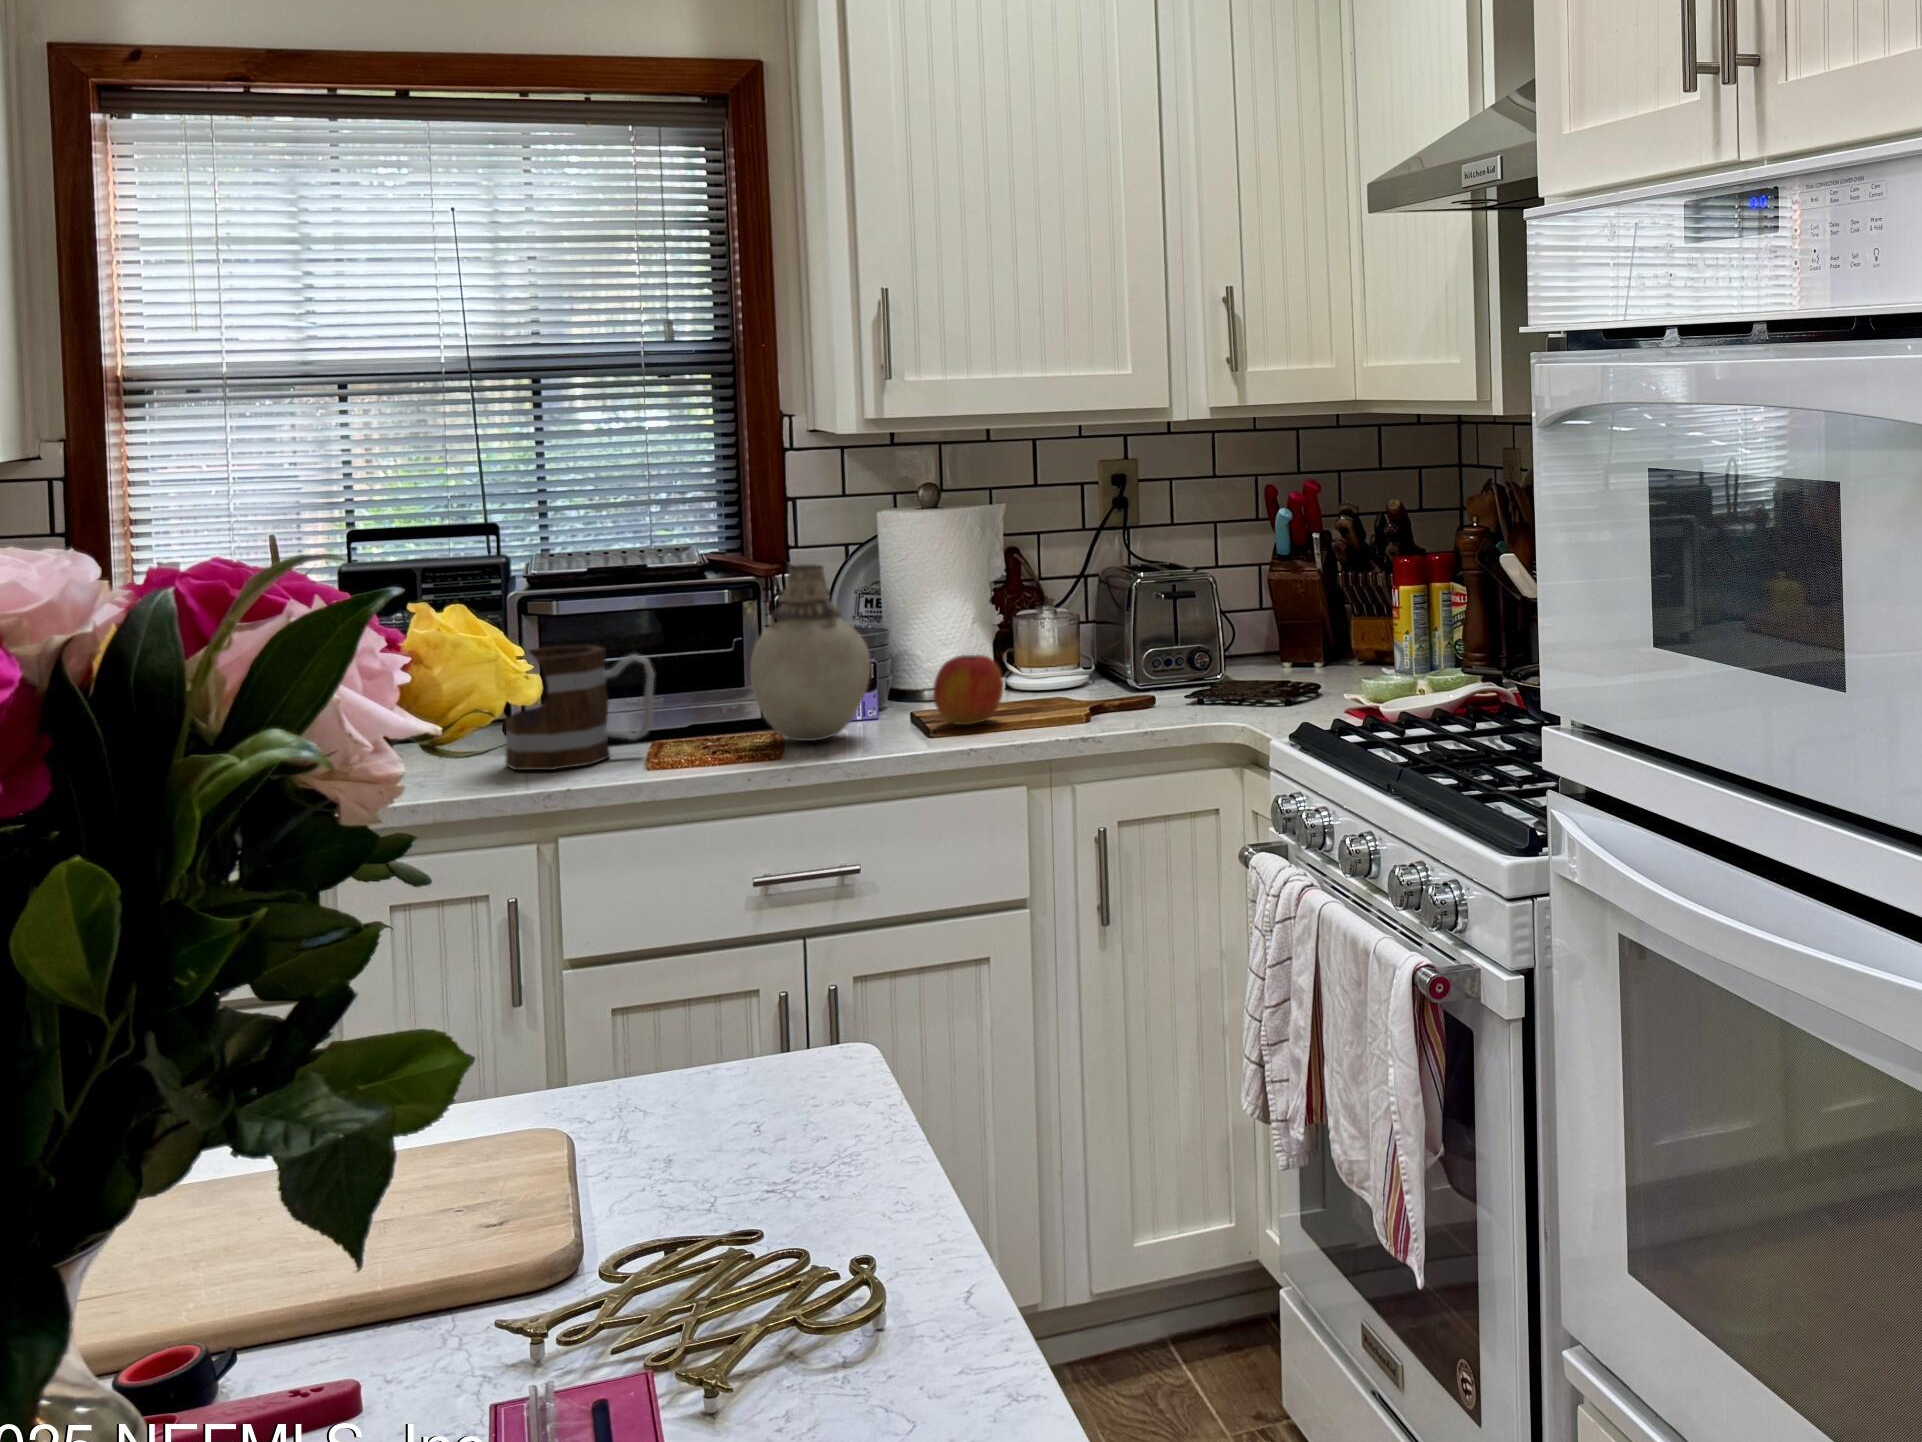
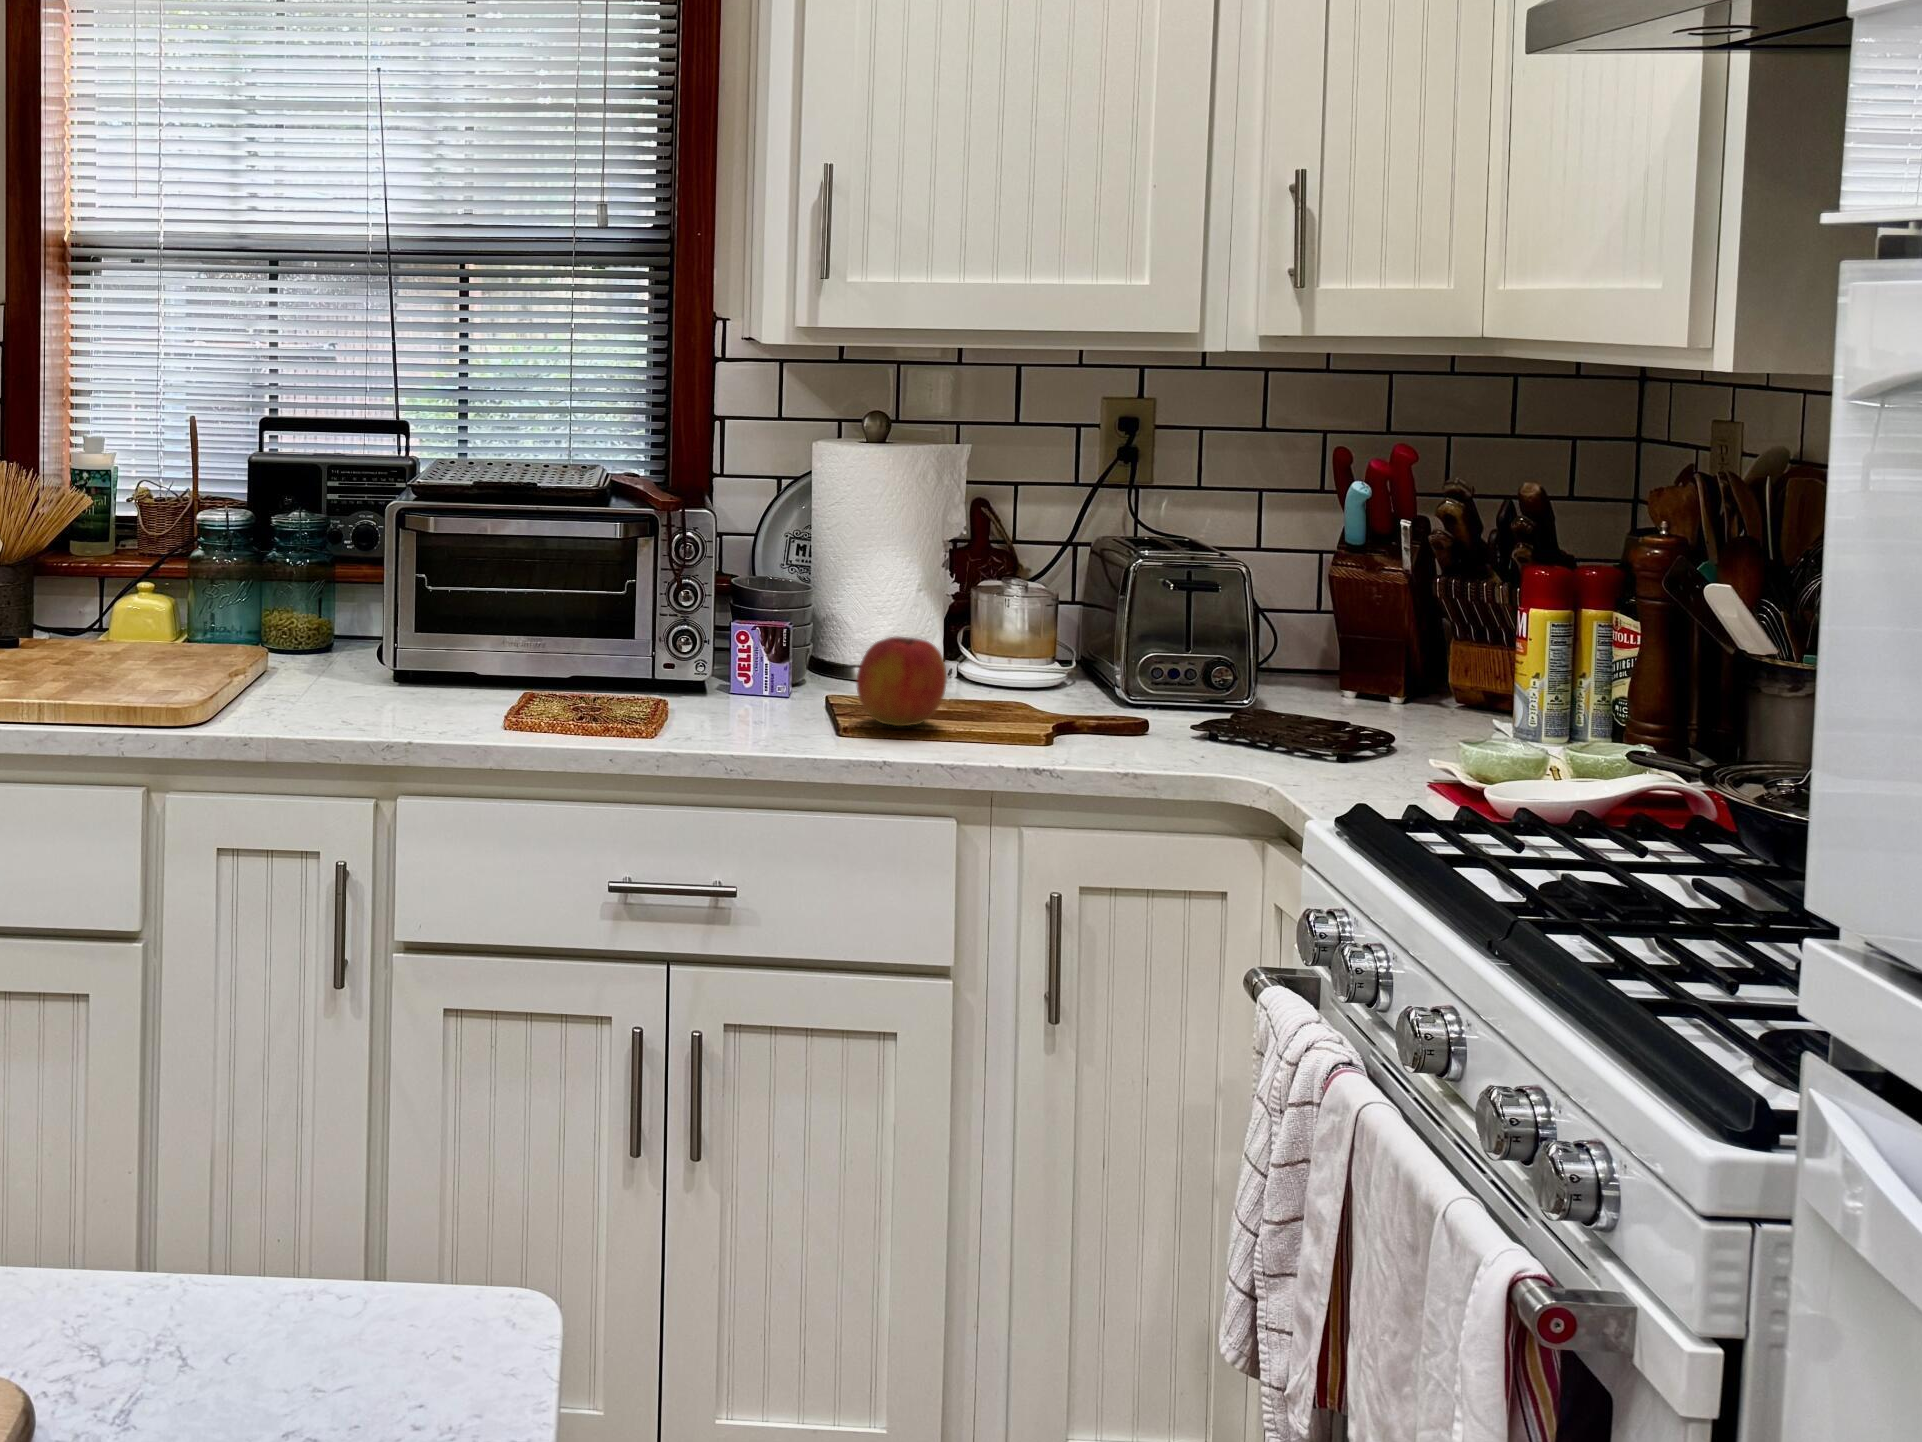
vase: present [750,564,870,741] -> none [636,502,780,721]
mug: present [505,646,654,770] -> none [363,571,528,716]

